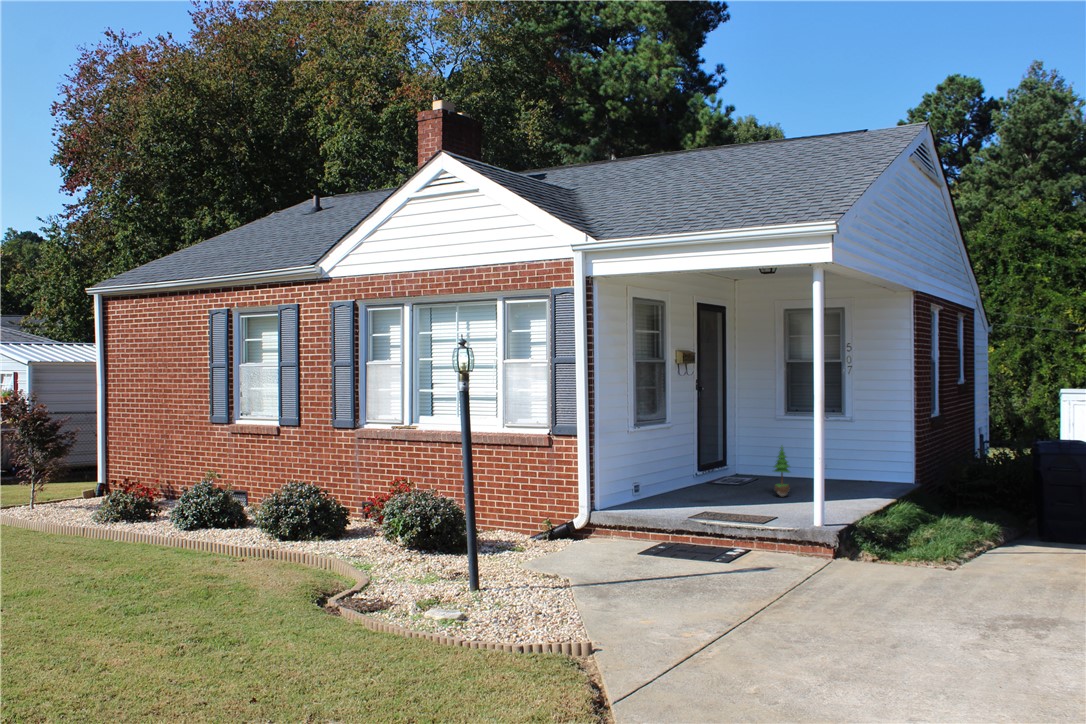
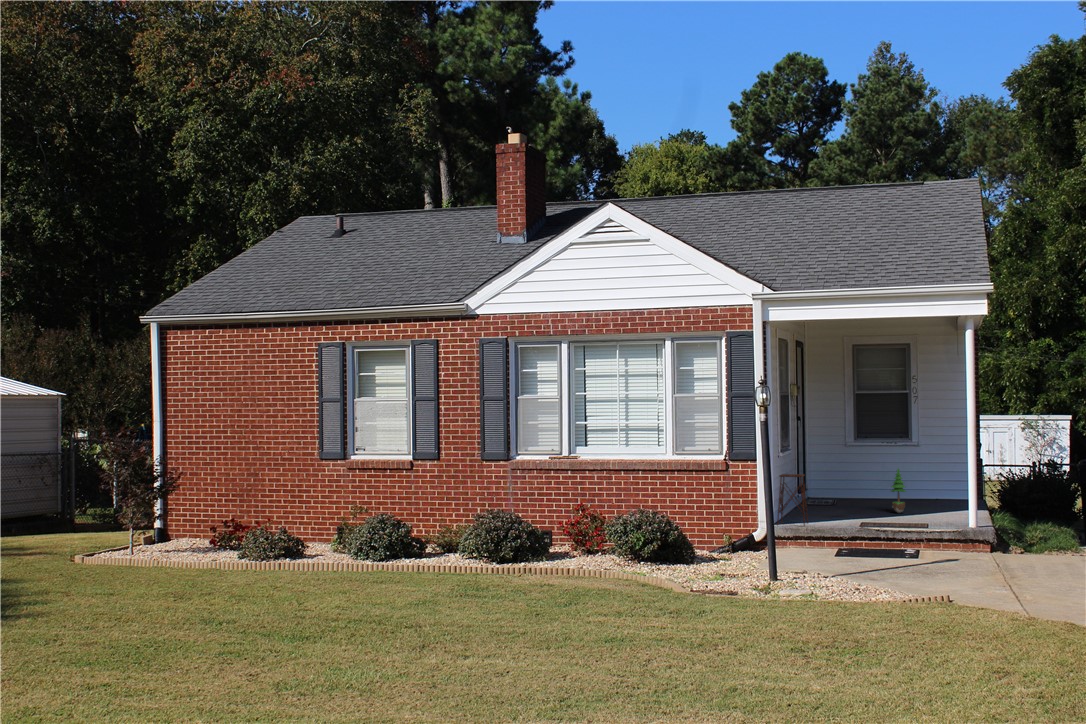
side table: none [603,451,645,513] -> present [777,474,808,526]

